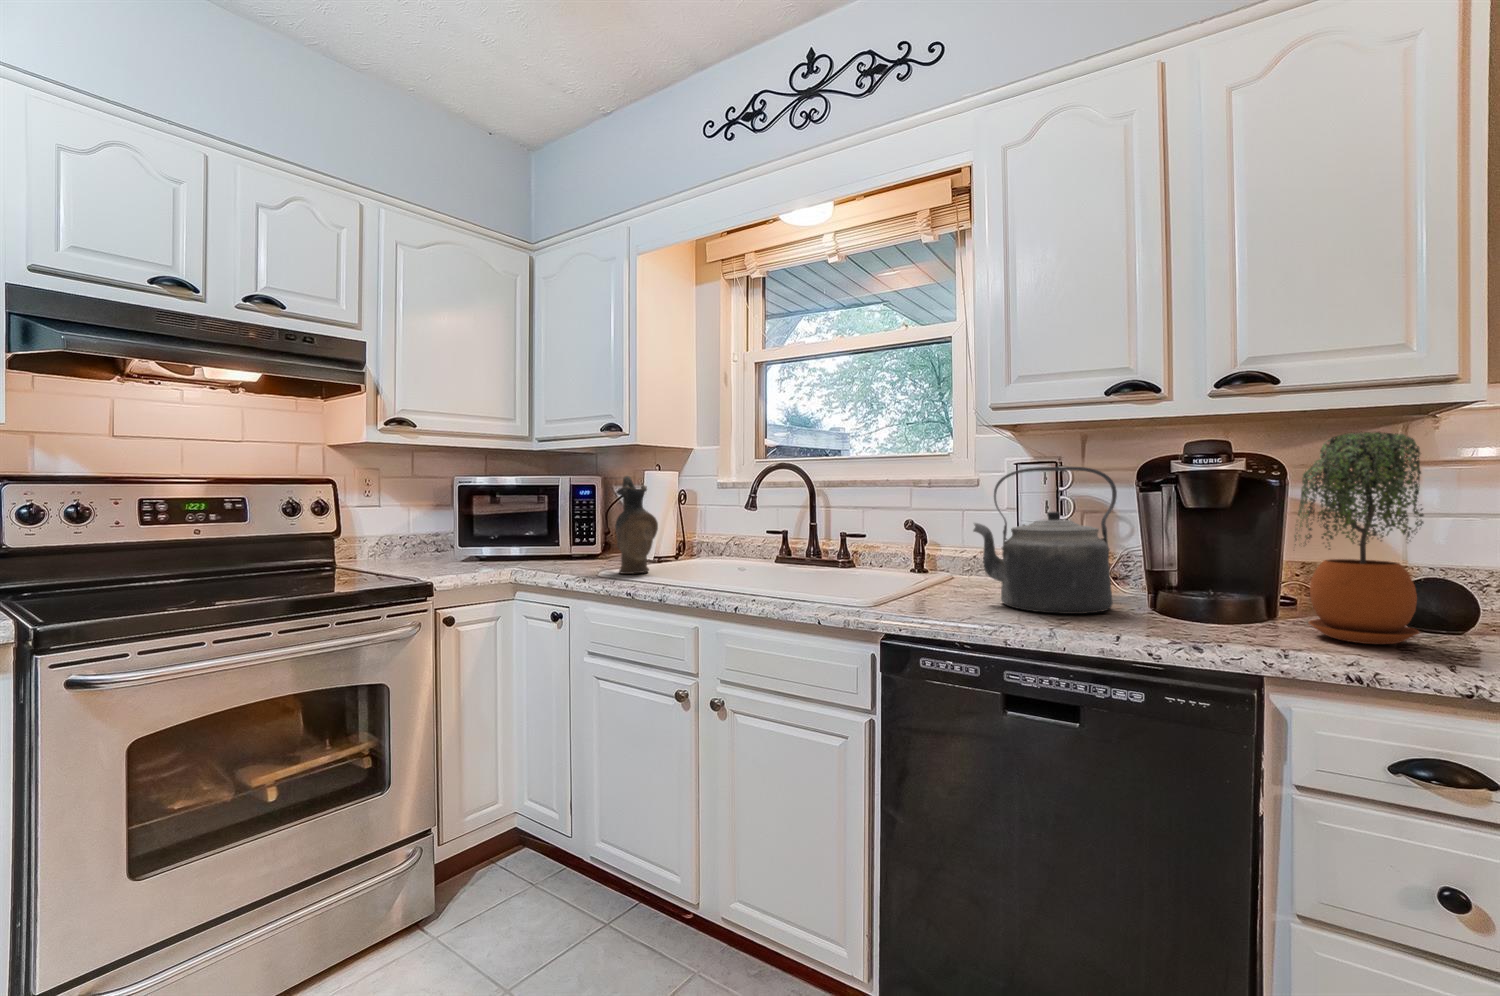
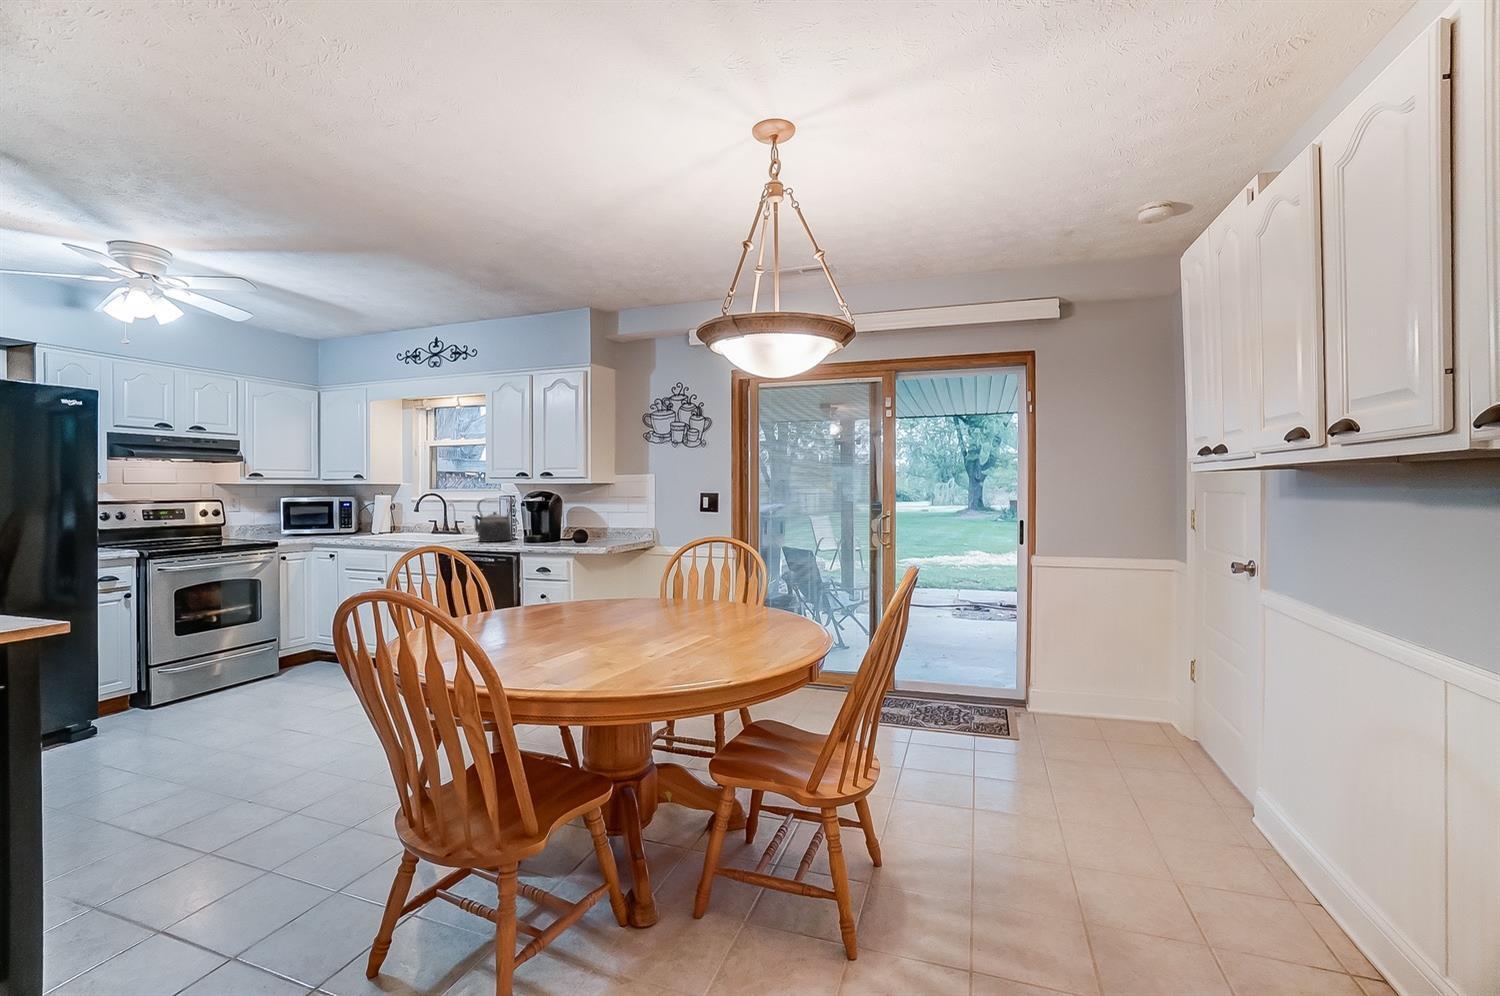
potted plant: present [1295,432,1423,644] -> none [531,491,561,543]
ceramic pitcher: present [615,476,658,574] -> none [356,498,375,538]

